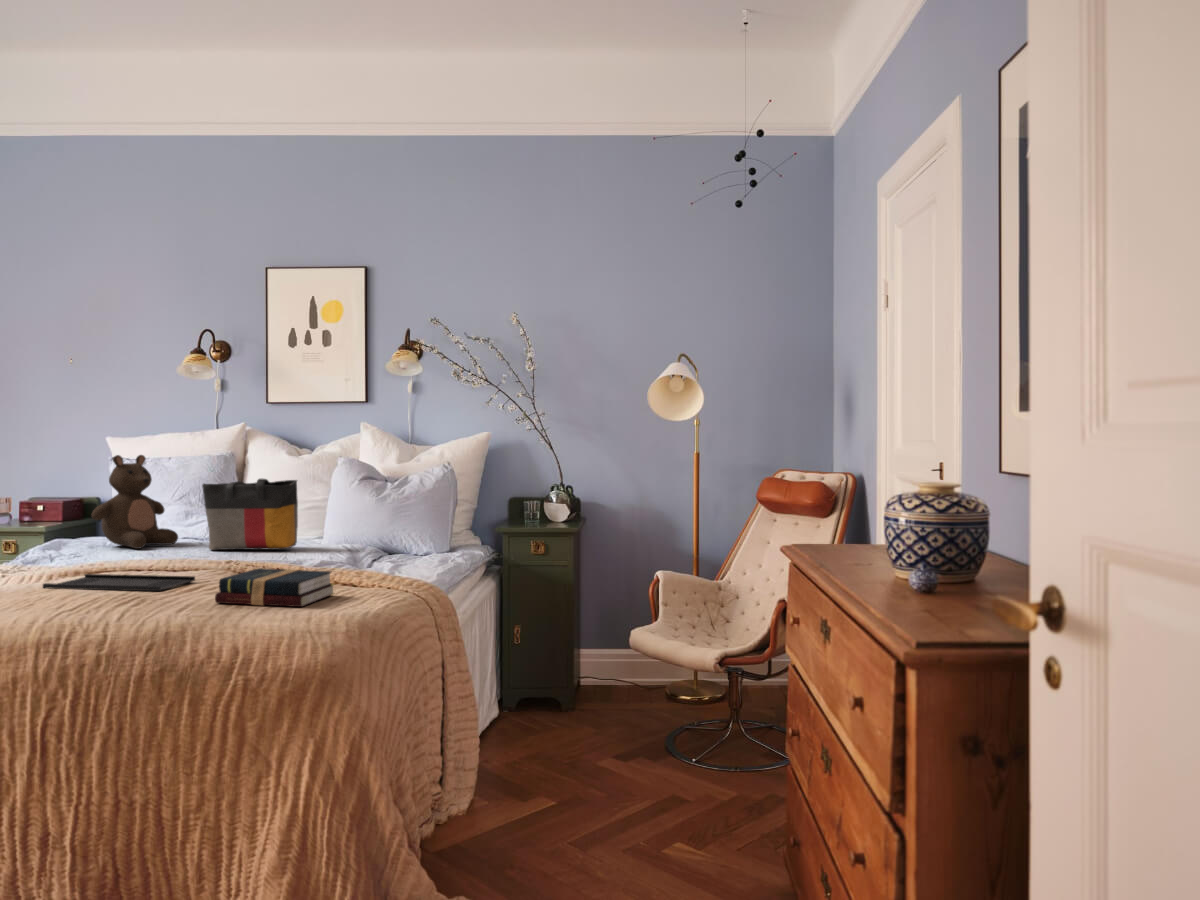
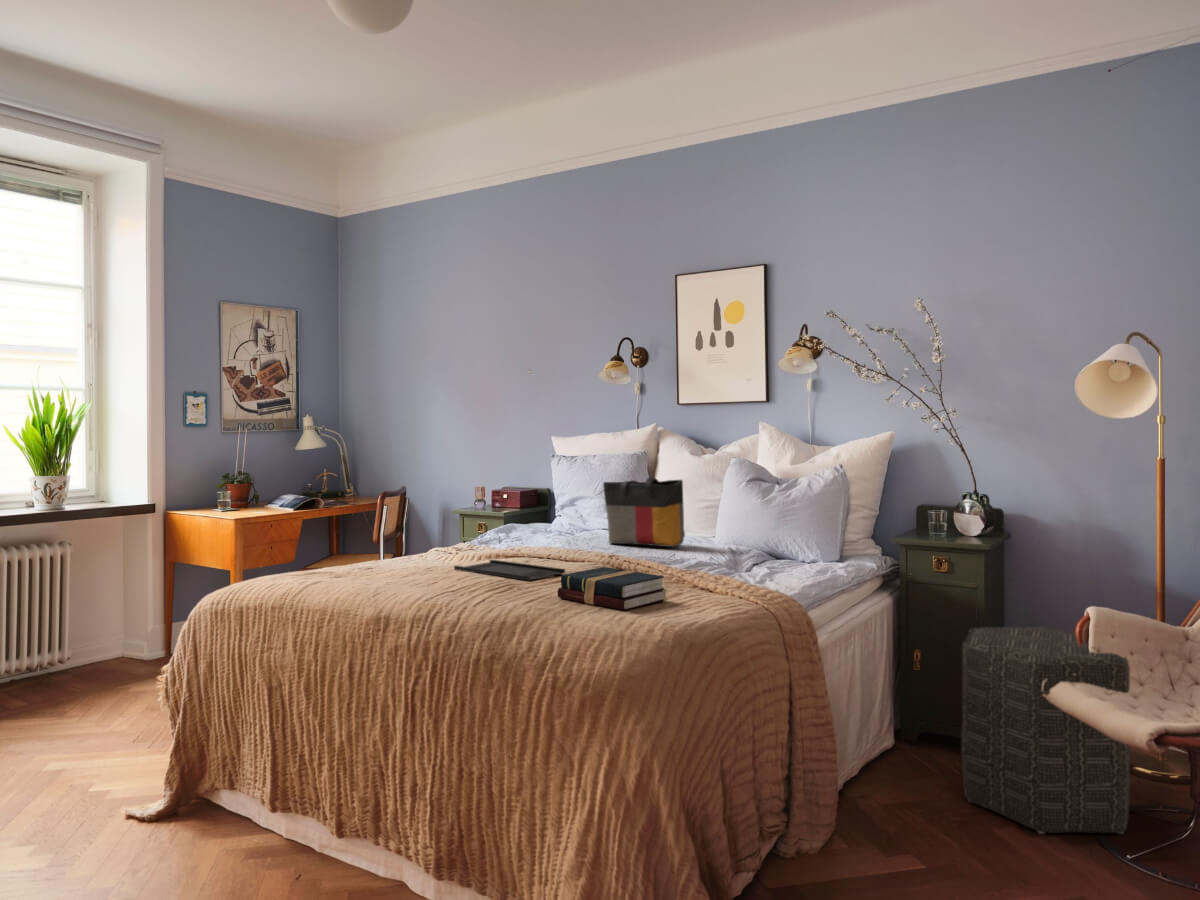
stuffed bear: present [92,455,178,549] -> none [524,455,590,538]
ottoman: none [558,594,675,755] -> present [961,627,1130,834]

